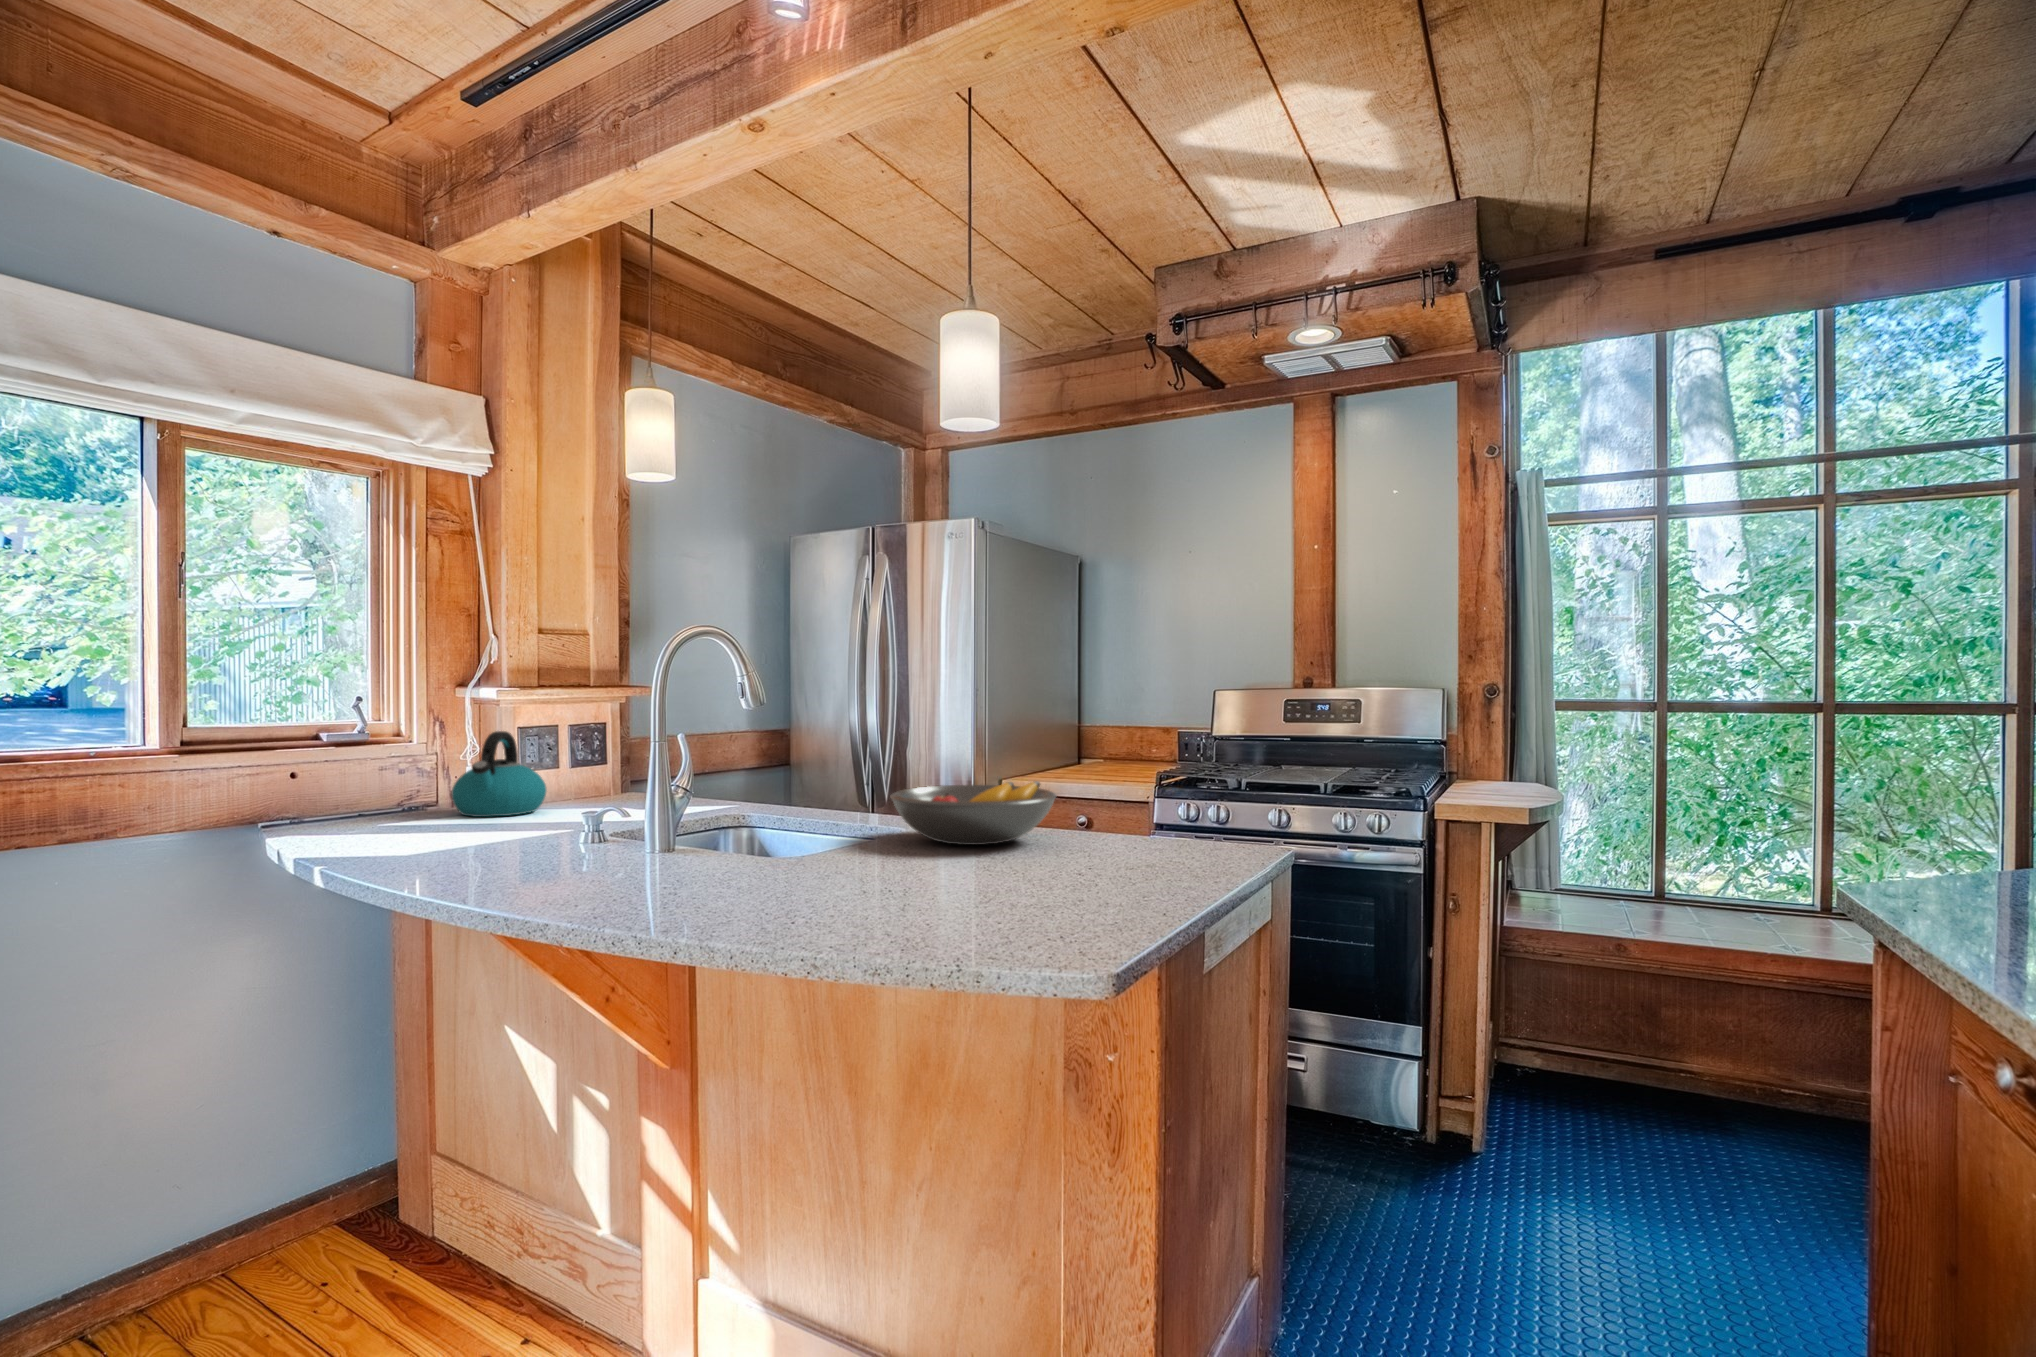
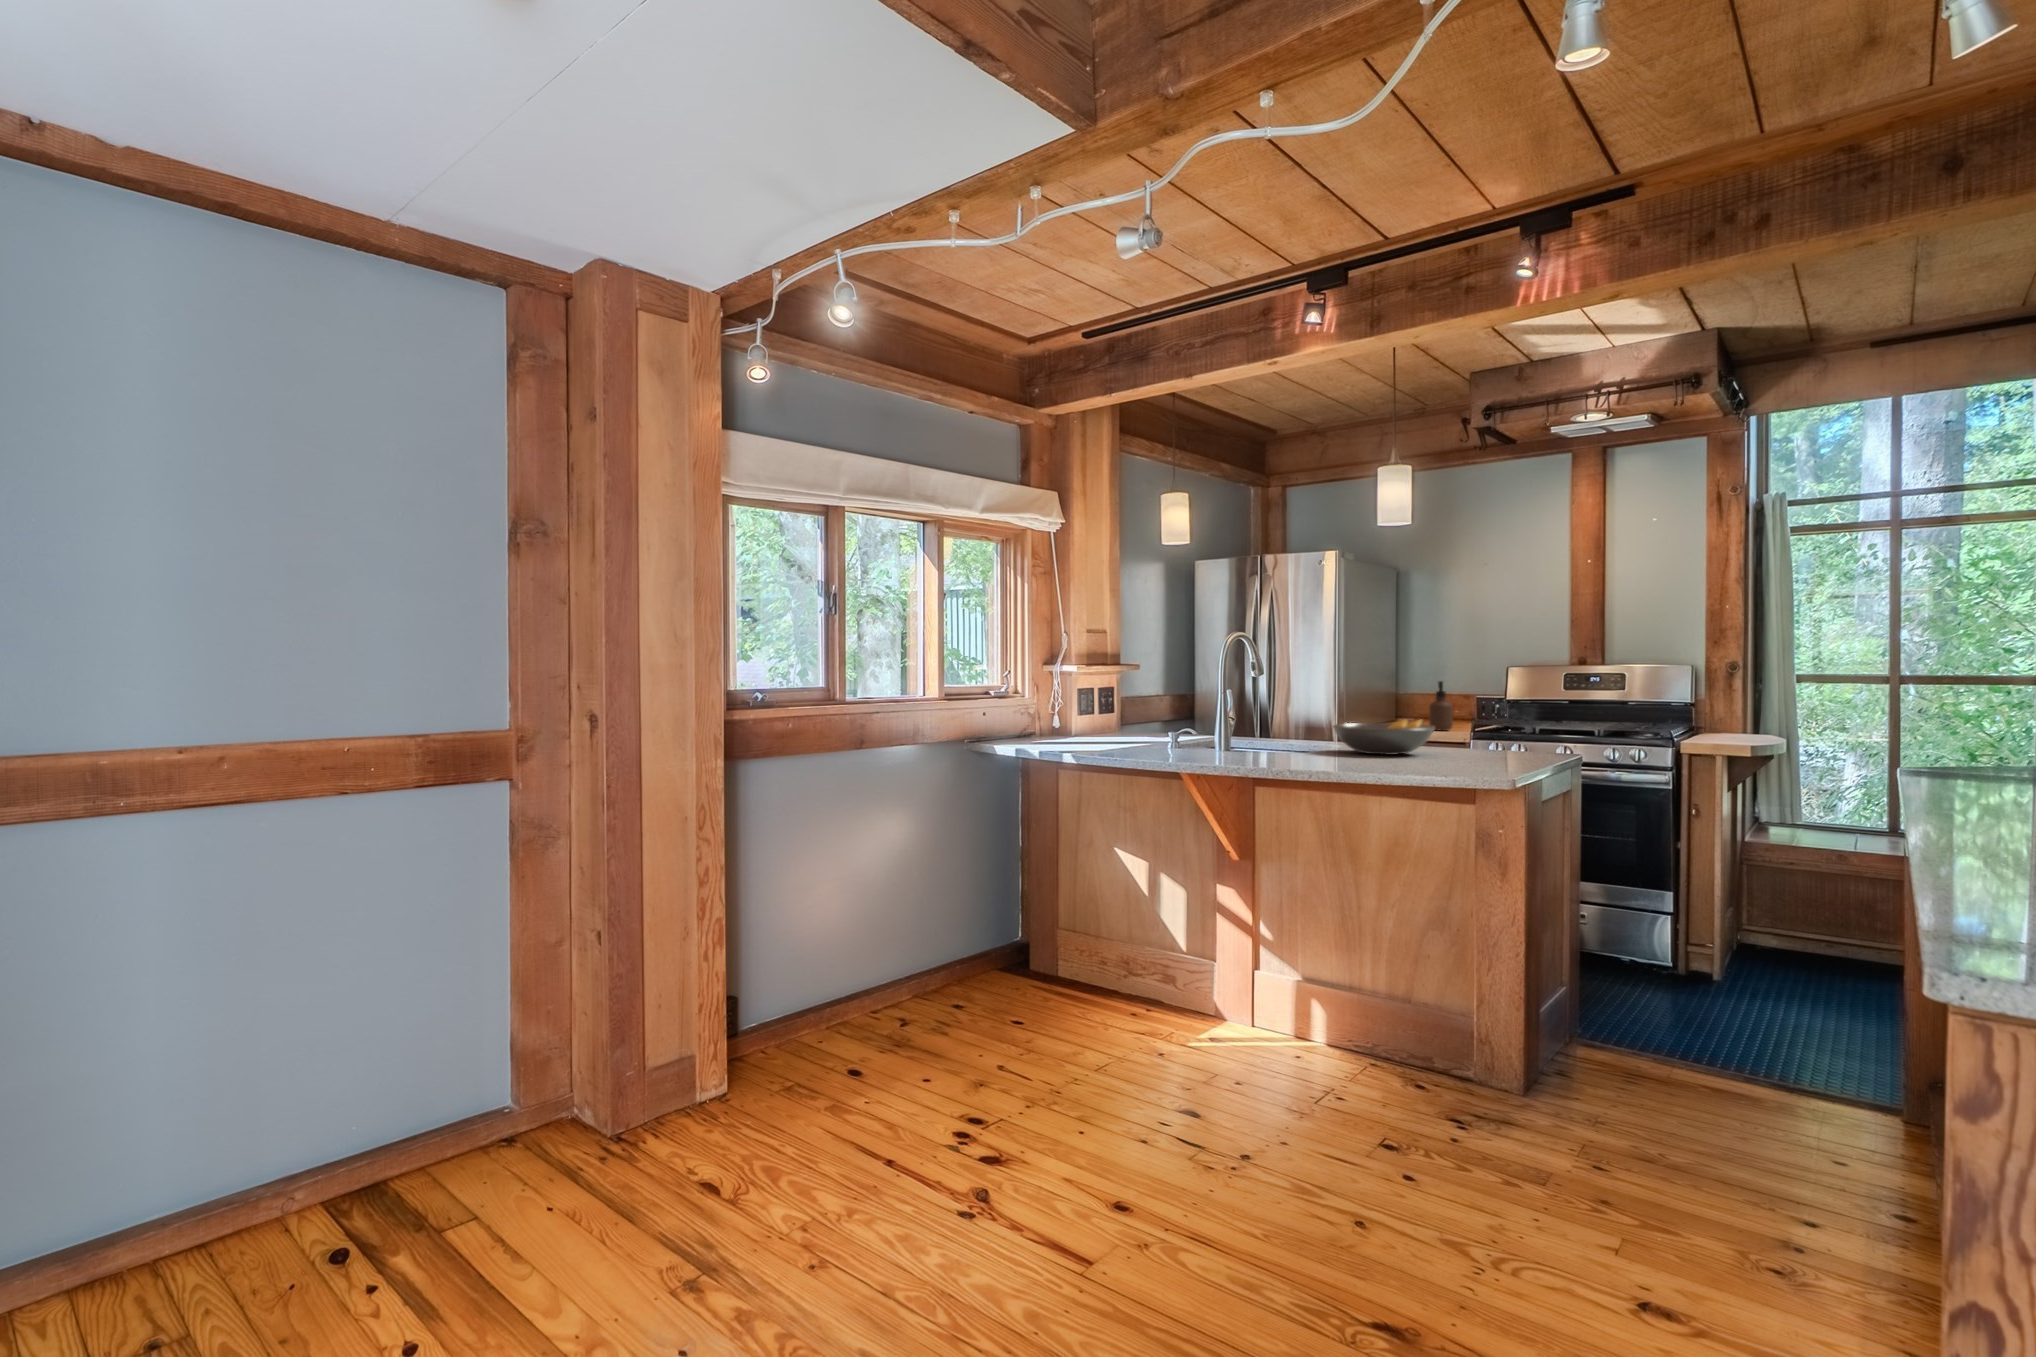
soap dispenser: none [1117,709,1147,776] -> present [1429,681,1453,731]
kettle: present [452,731,547,817] -> none [1048,692,1098,741]

